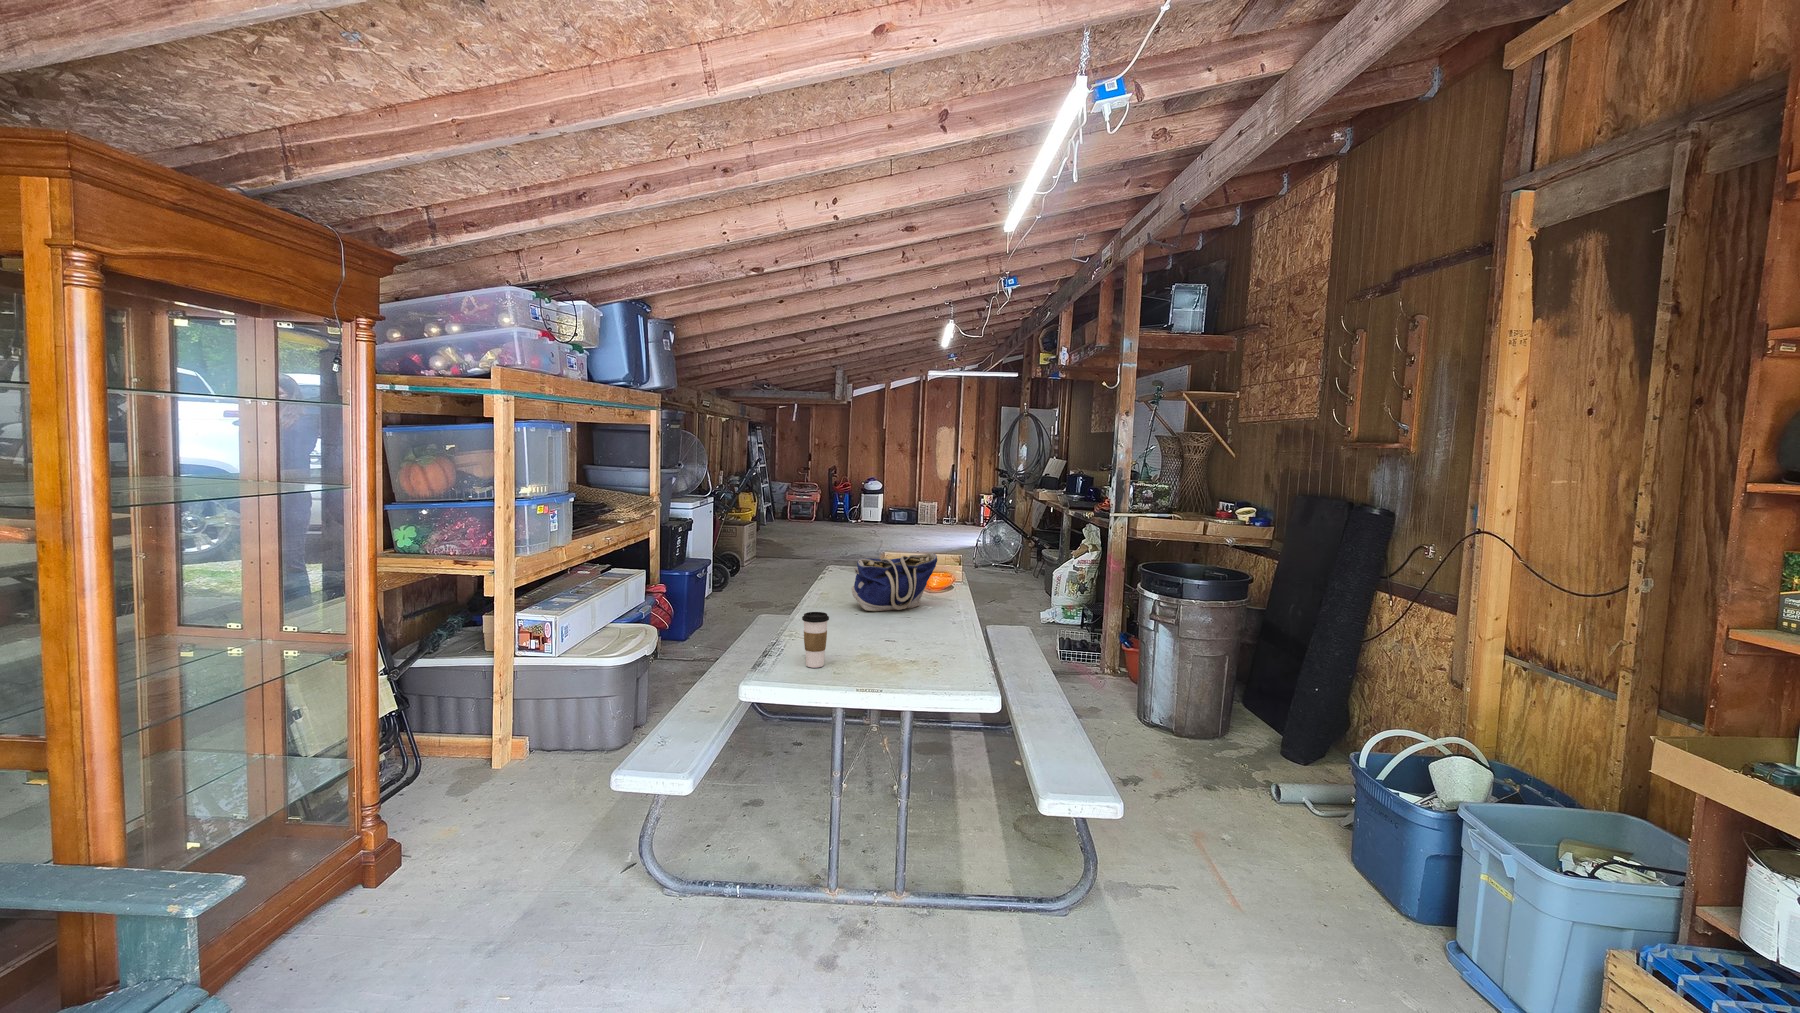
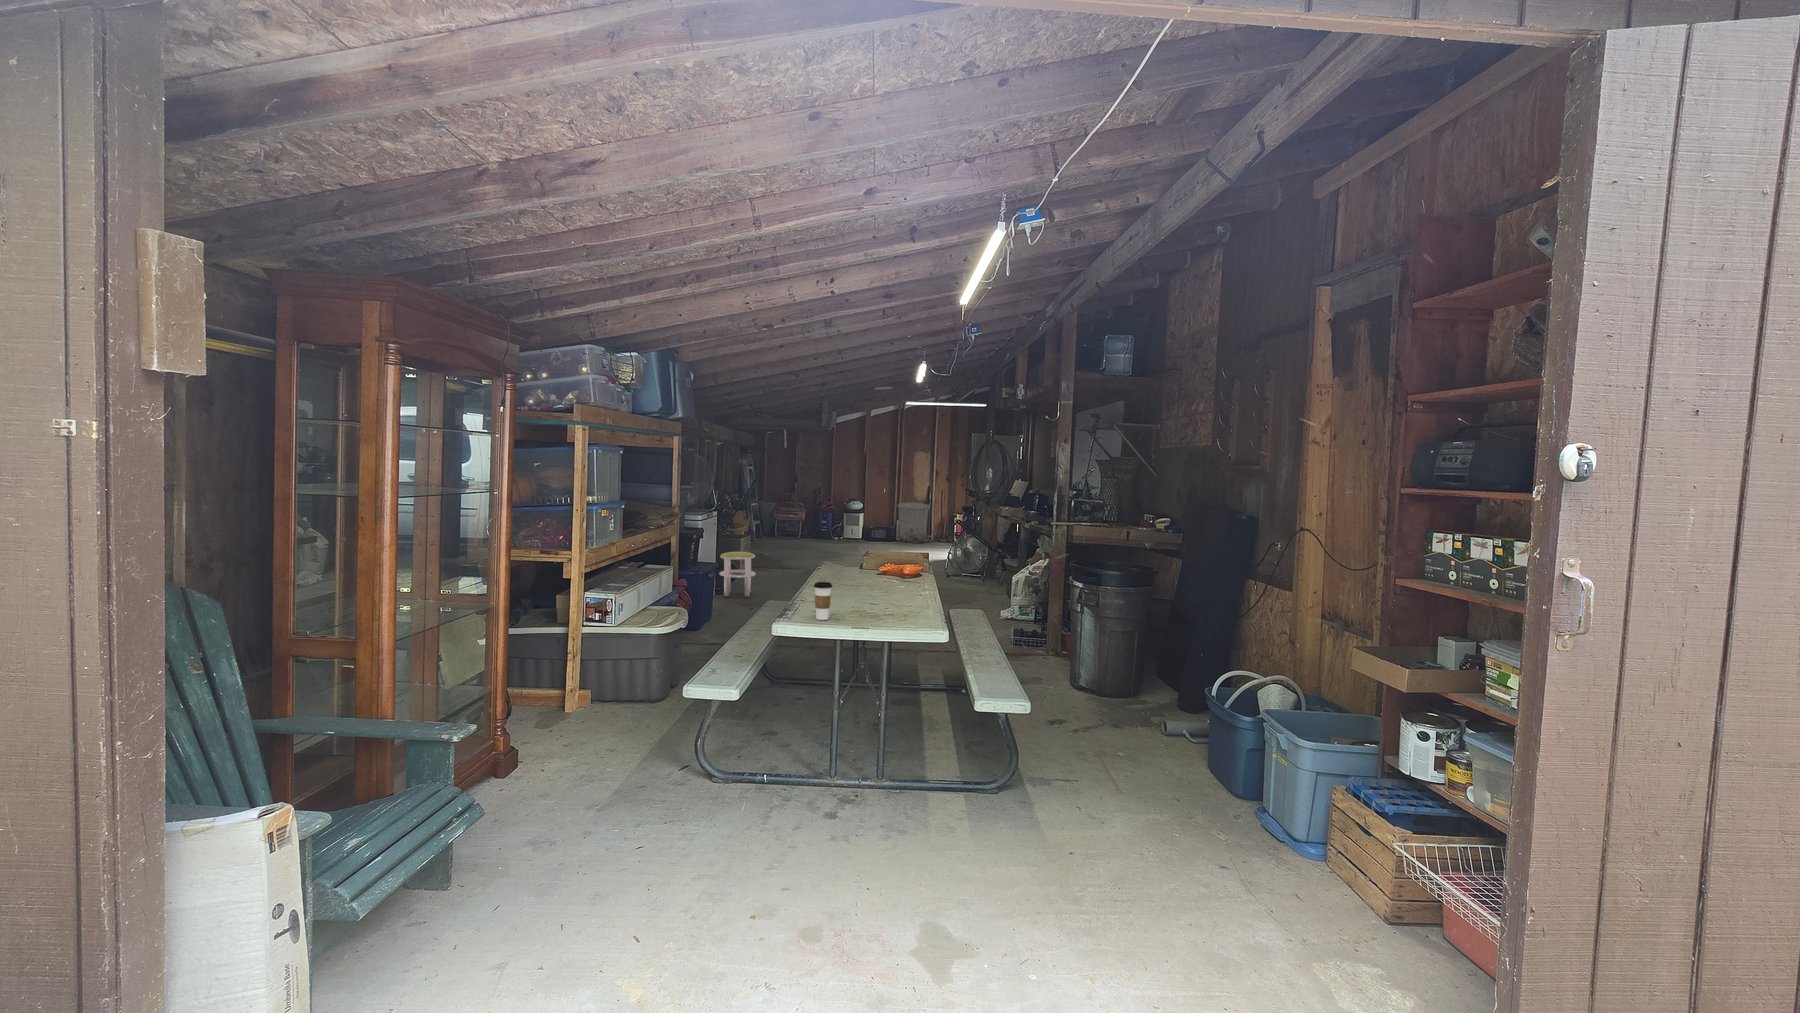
trash can: none [919,480,954,526] -> present [898,501,930,543]
stool: none [718,542,760,595] -> present [719,552,756,598]
tote bag: present [852,553,937,611] -> none [844,548,909,591]

